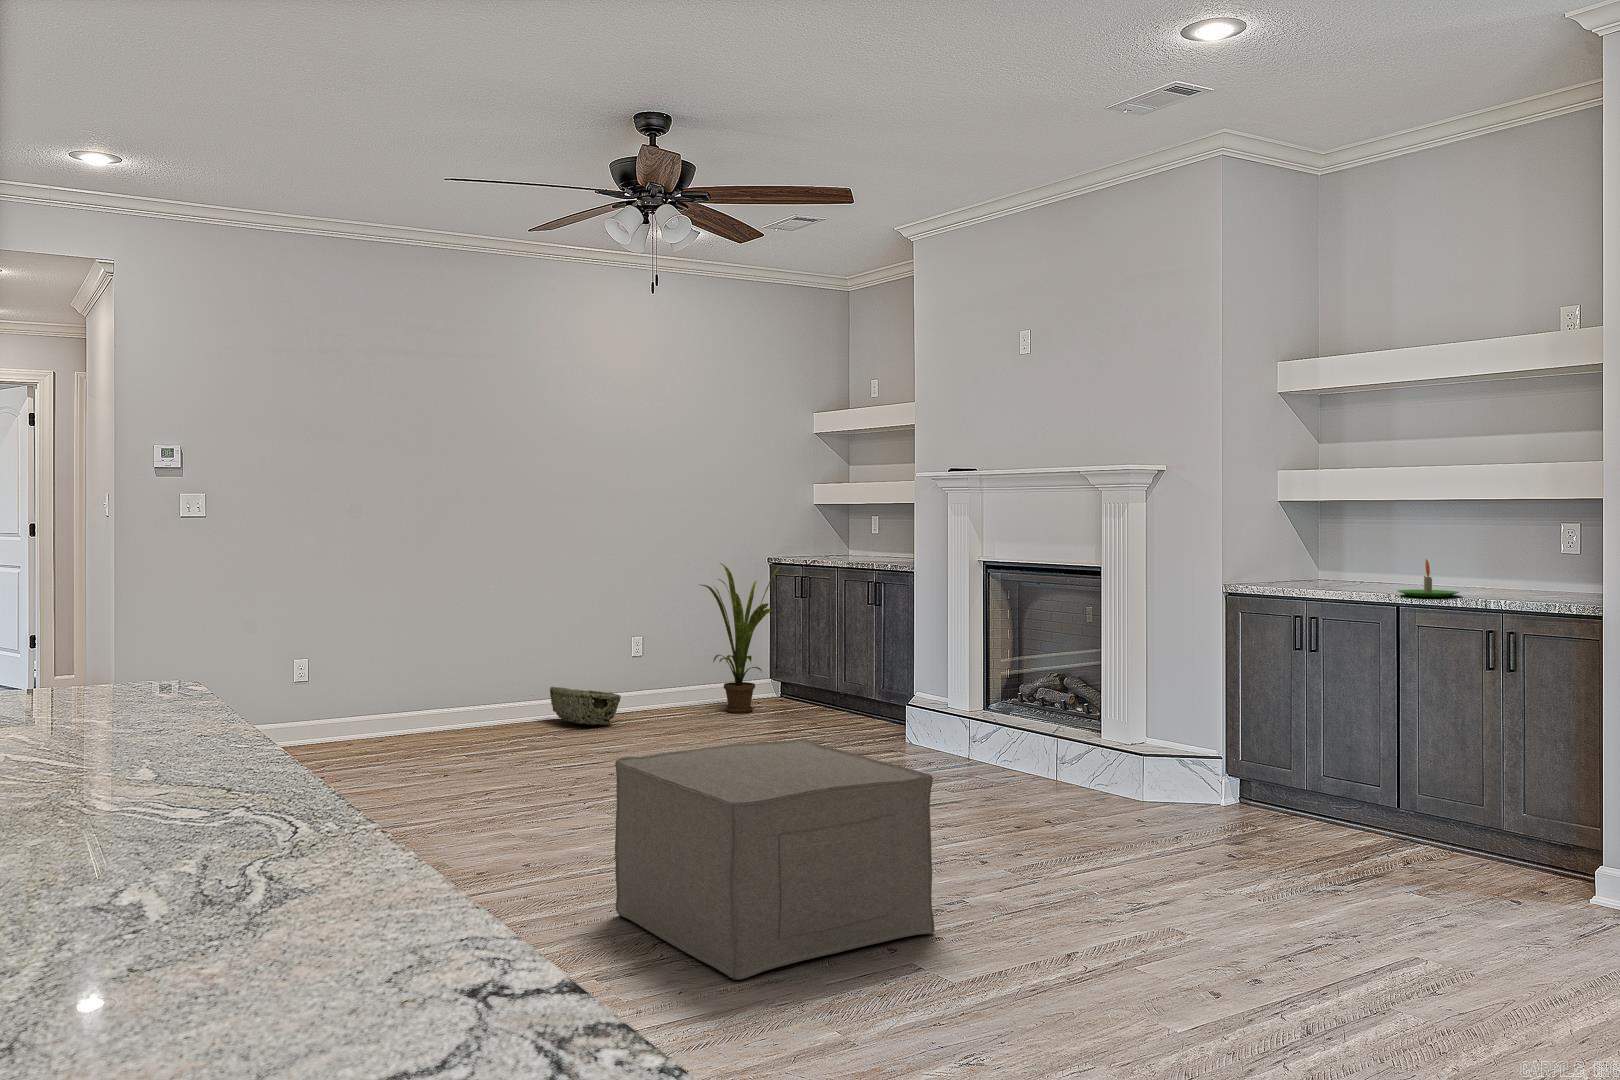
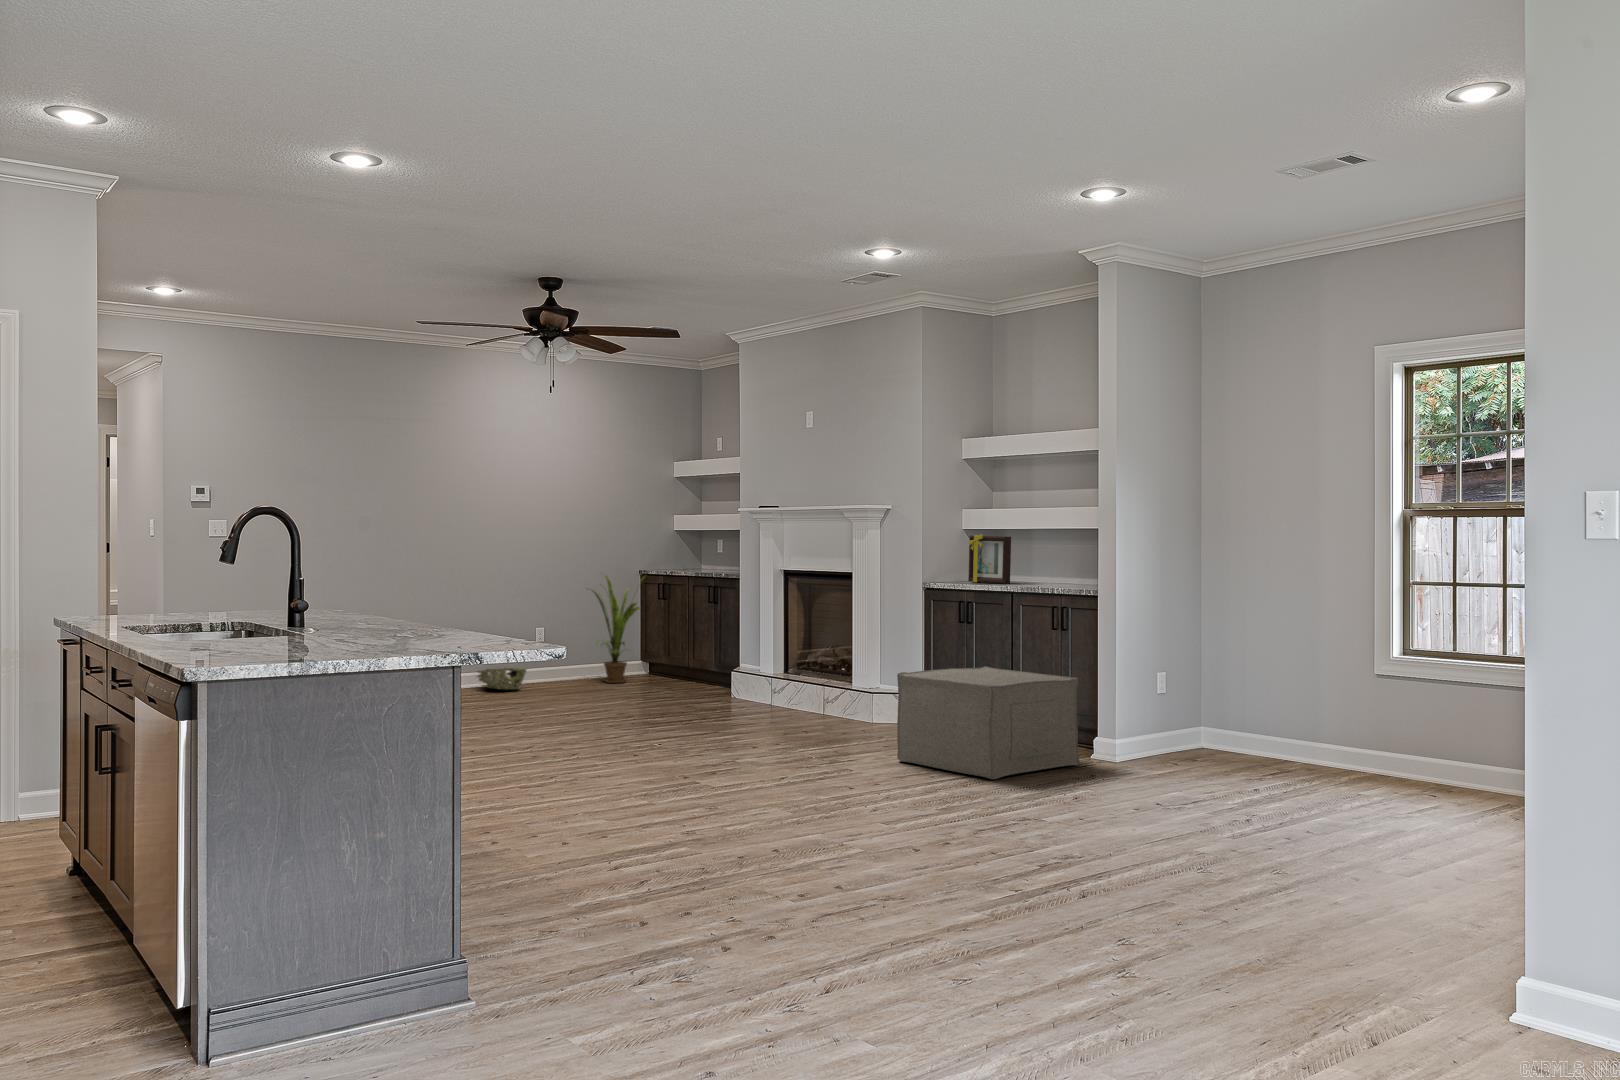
picture frame: none [1300,510,1379,589] -> present [968,534,1011,584]
candle: present [1397,559,1459,597] -> none [1013,564,1048,587]
ottoman: present [615,738,935,980] -> present [897,666,1079,779]

